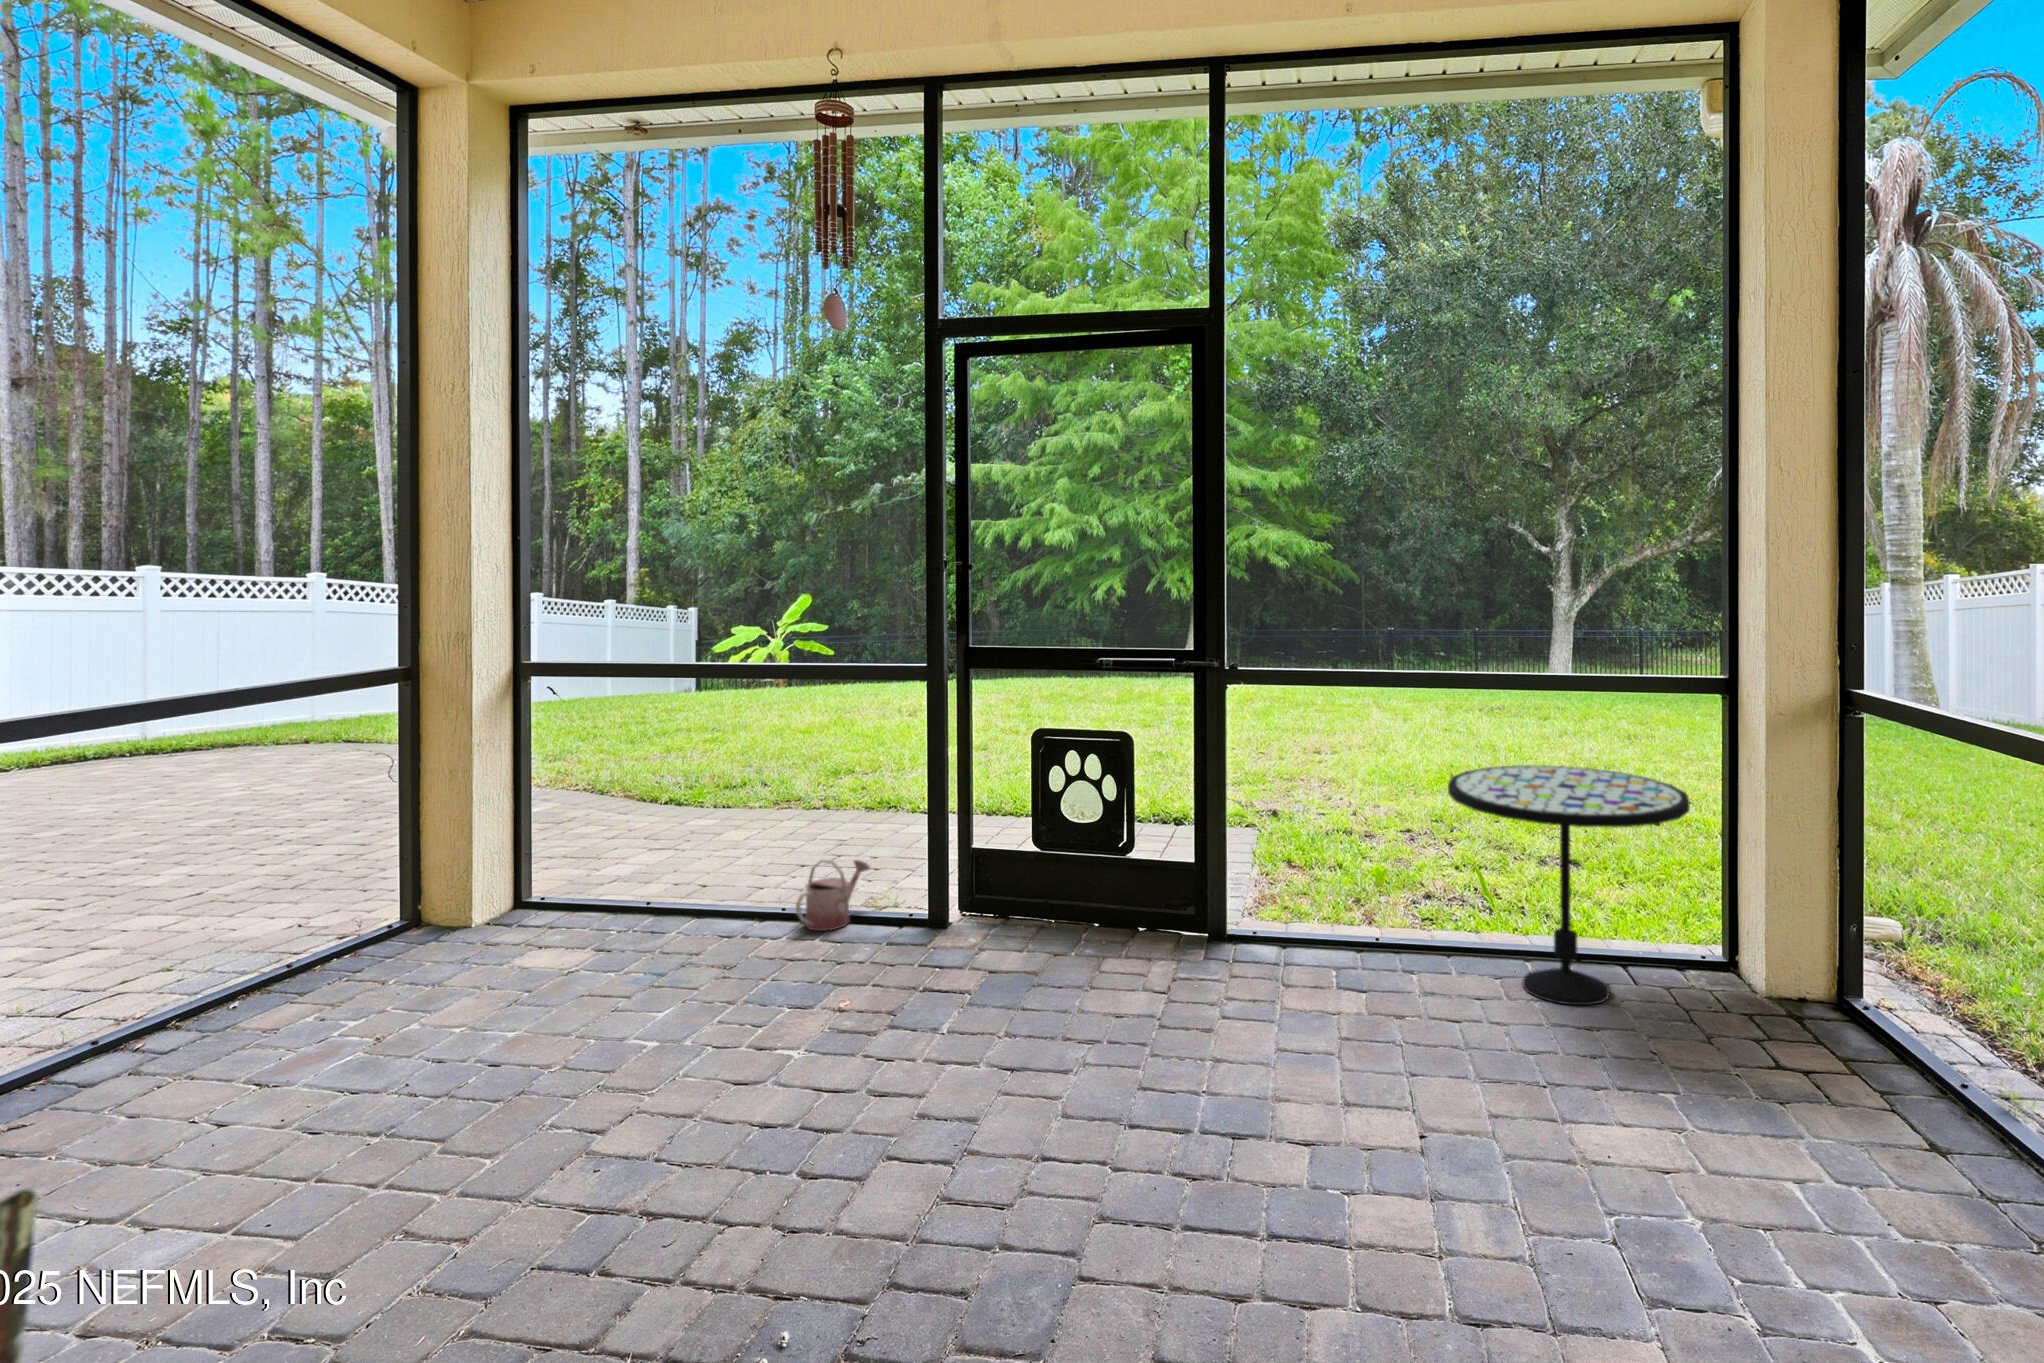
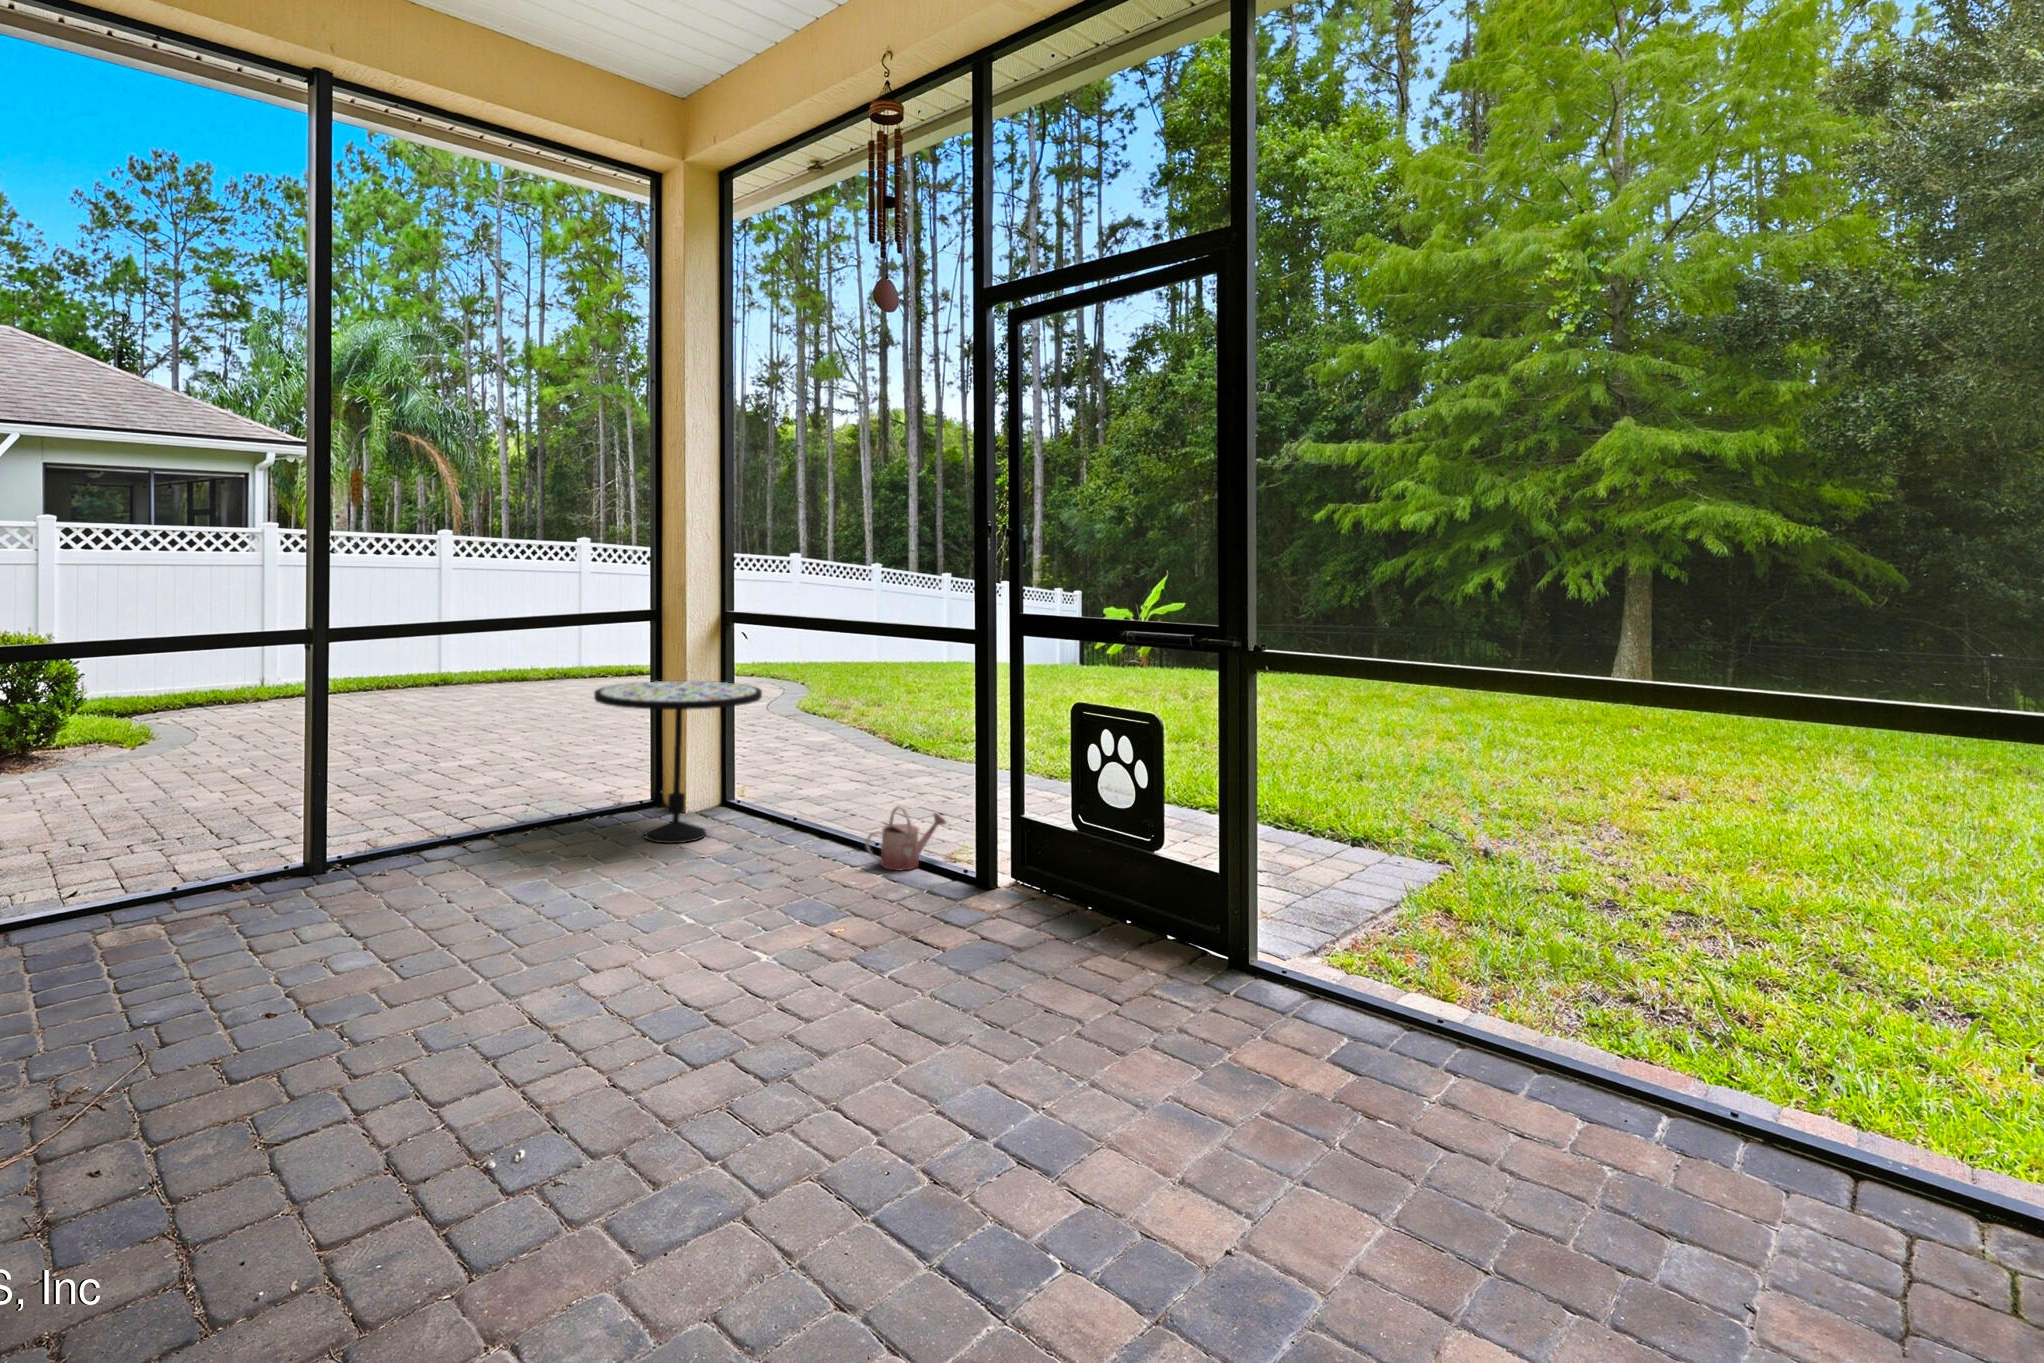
side table: present [1448,765,1690,1005] -> present [594,681,762,843]

